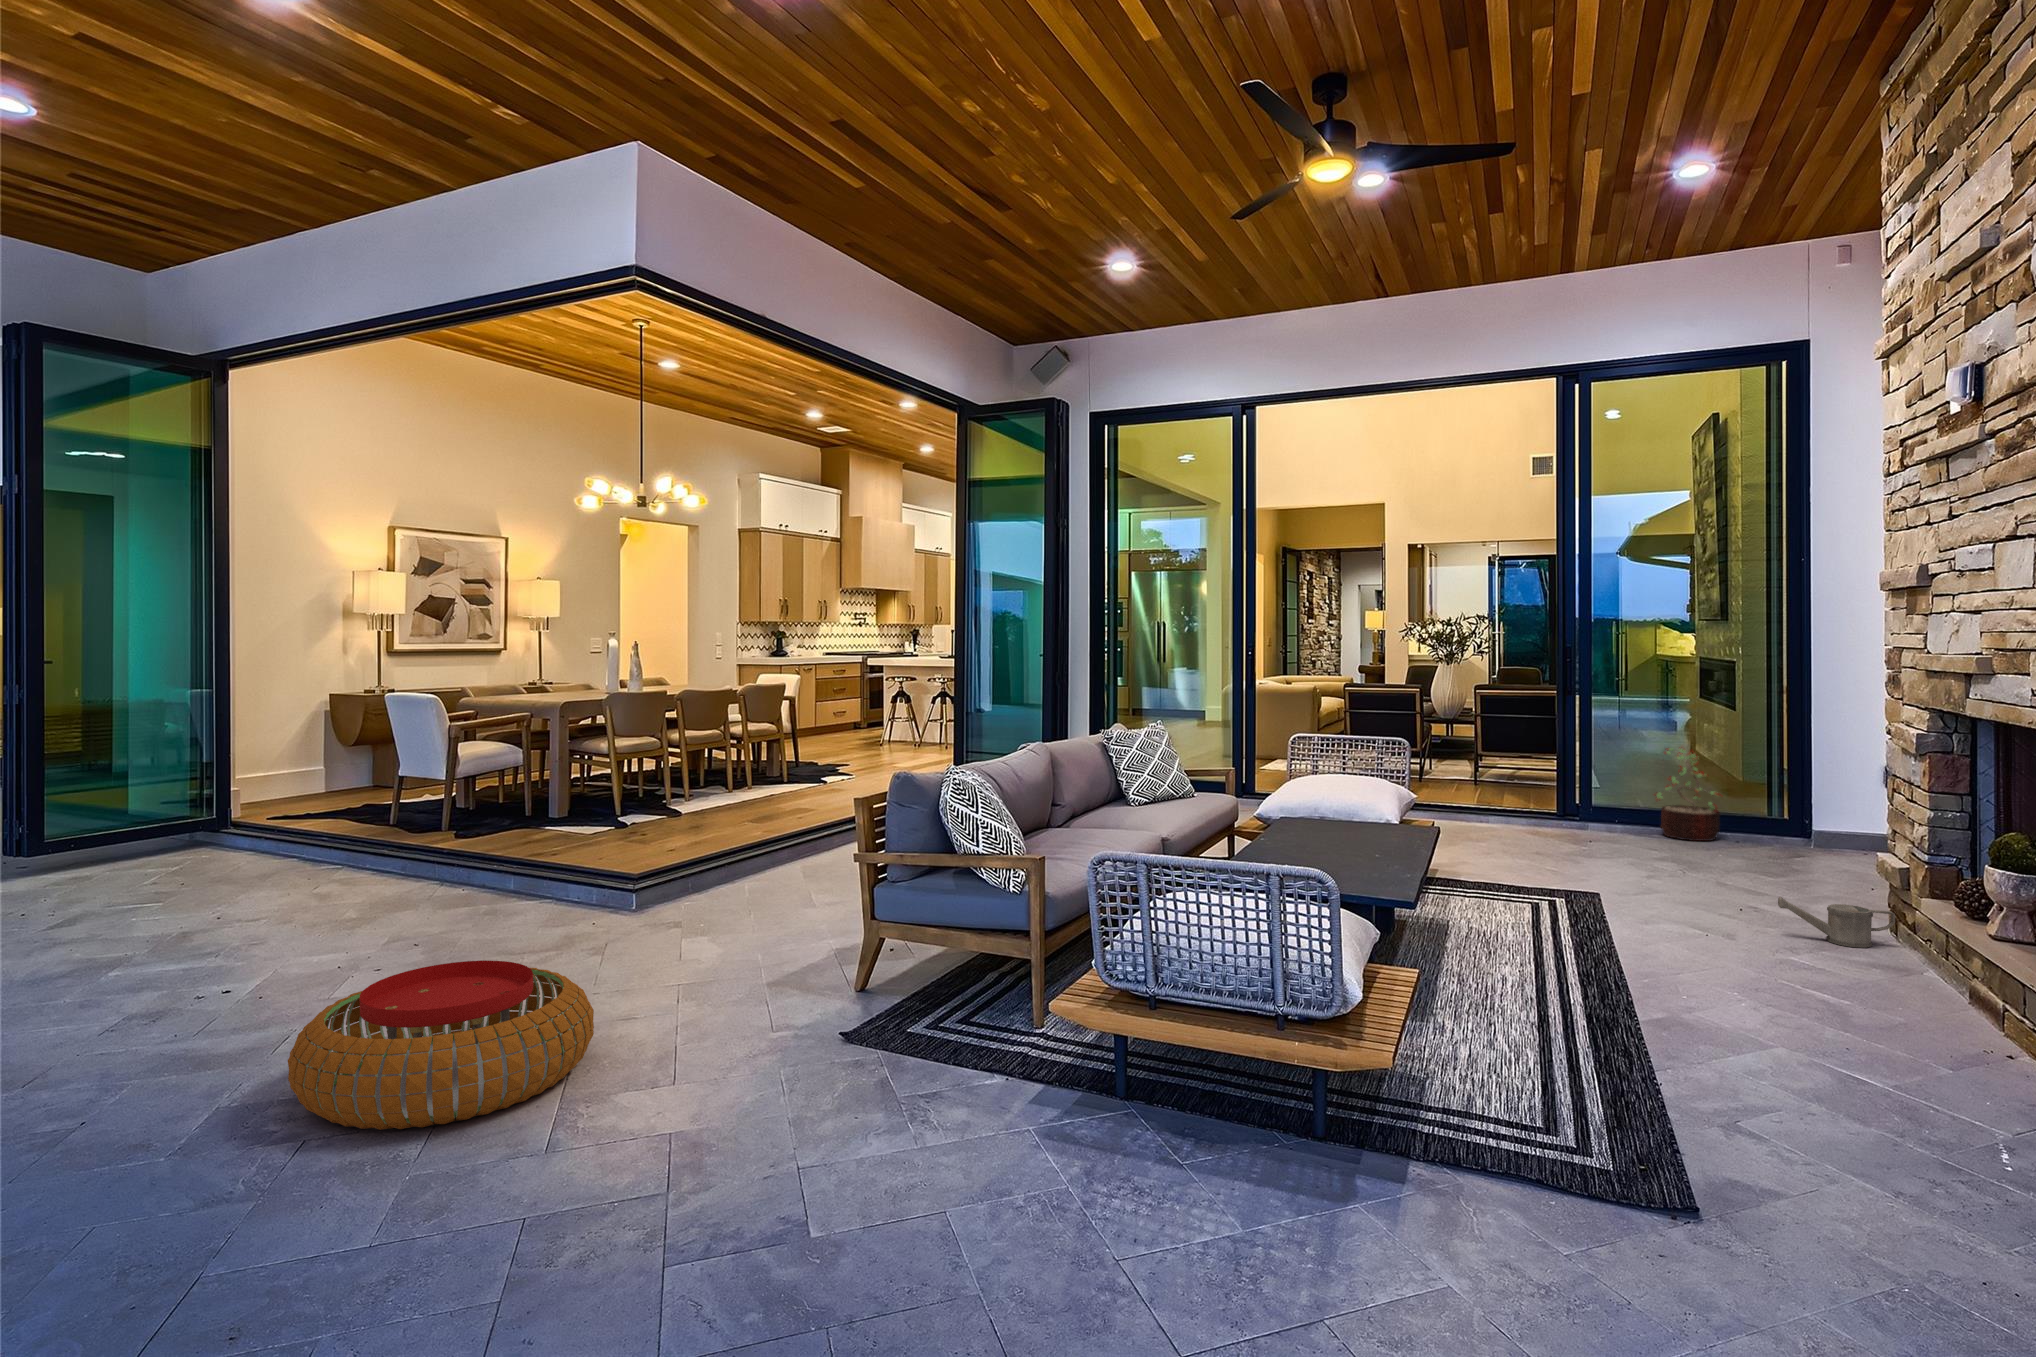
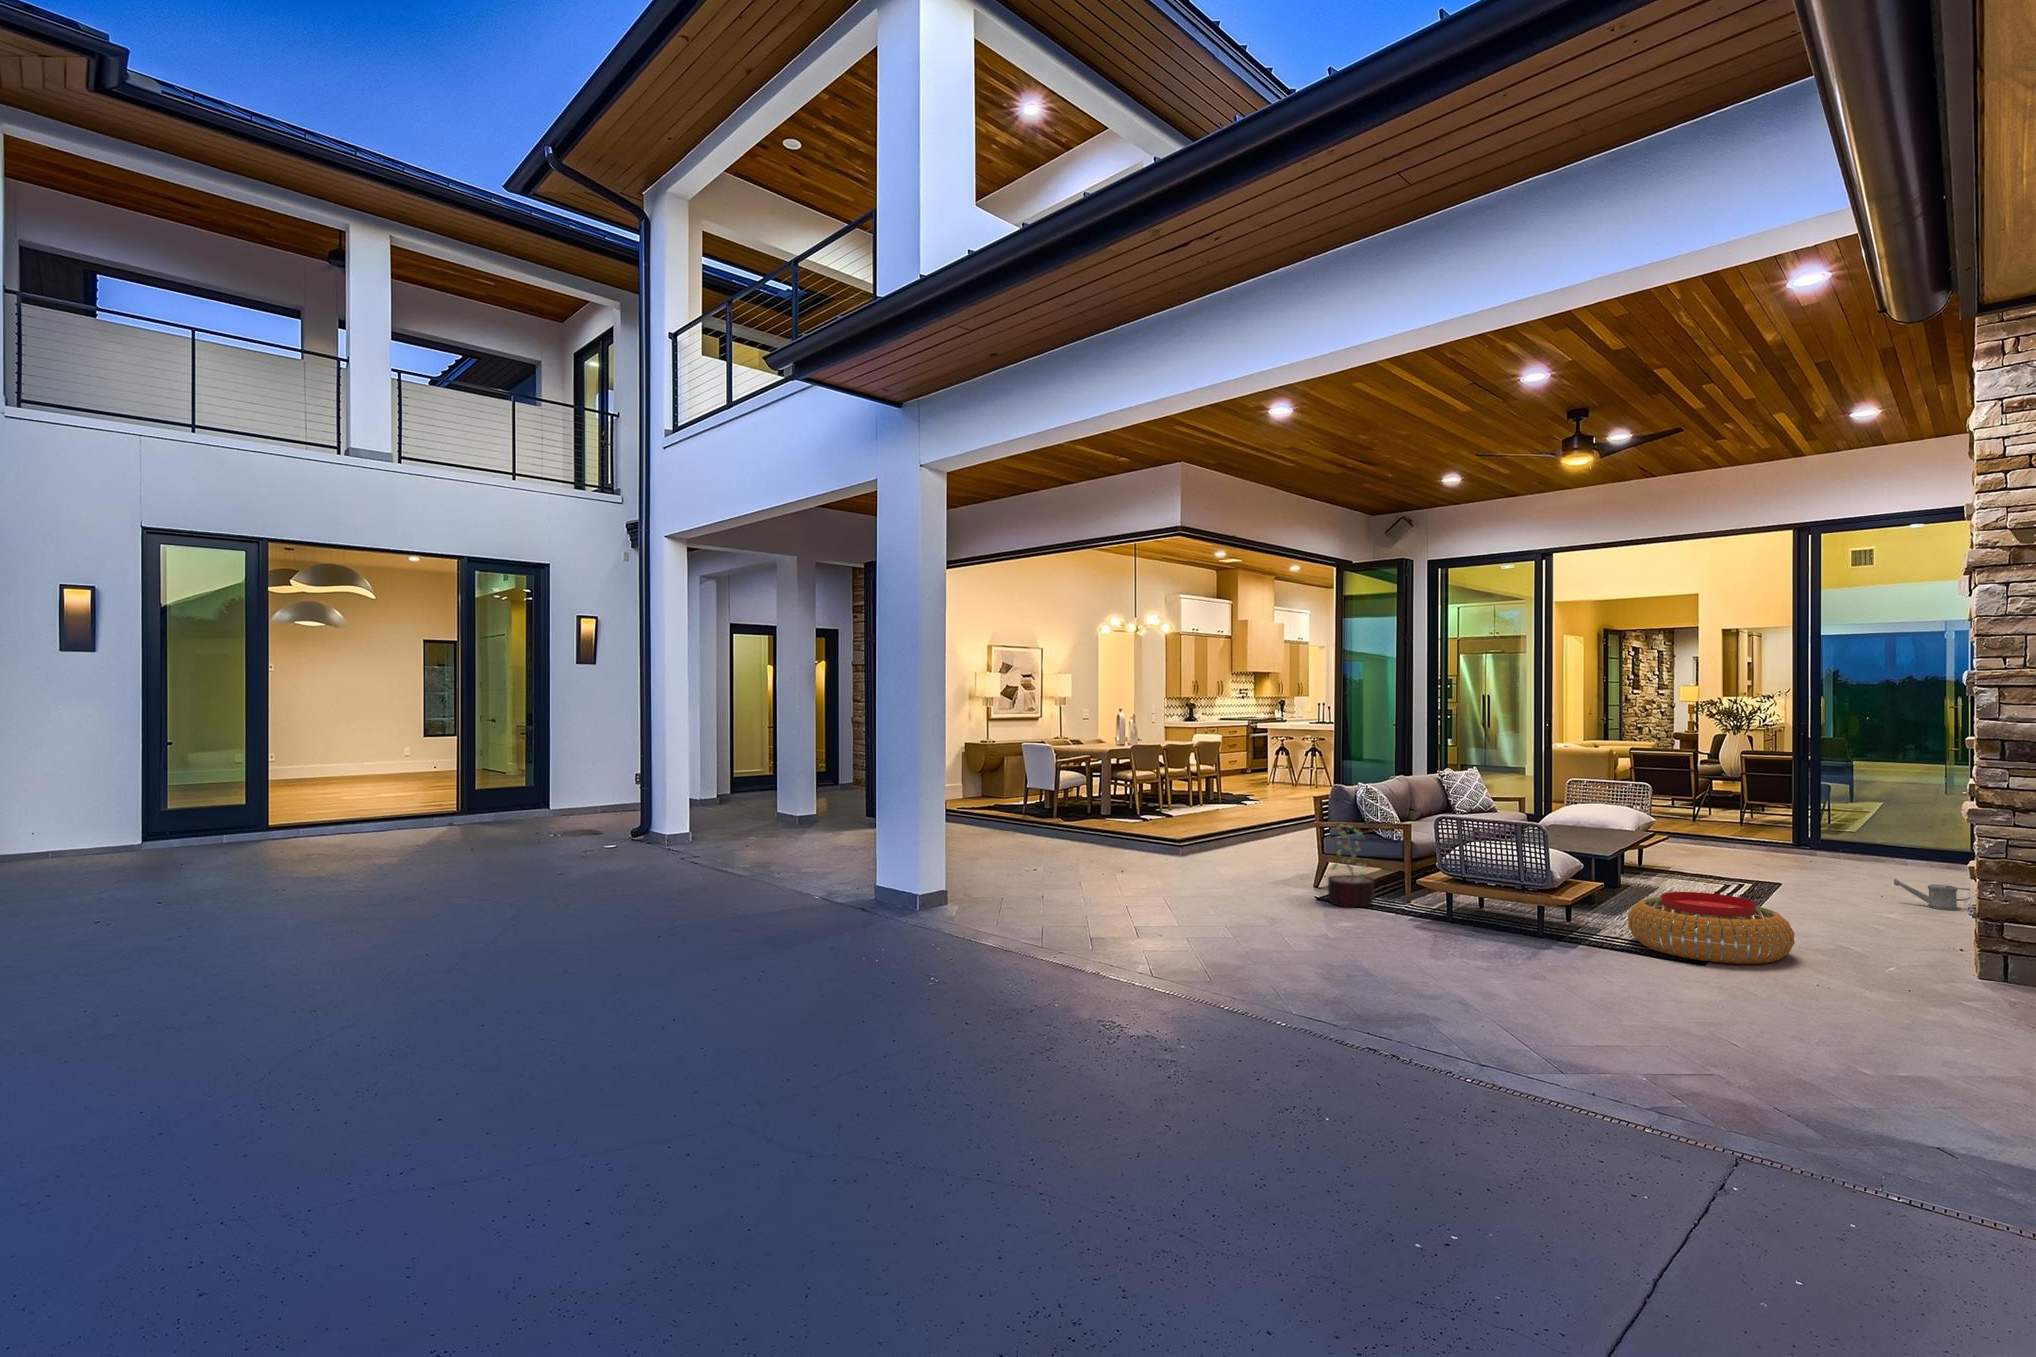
decorative plant: present [1656,748,1721,841] -> present [1328,824,1375,907]
pouf: present [288,960,594,1130] -> present [1628,892,1795,964]

